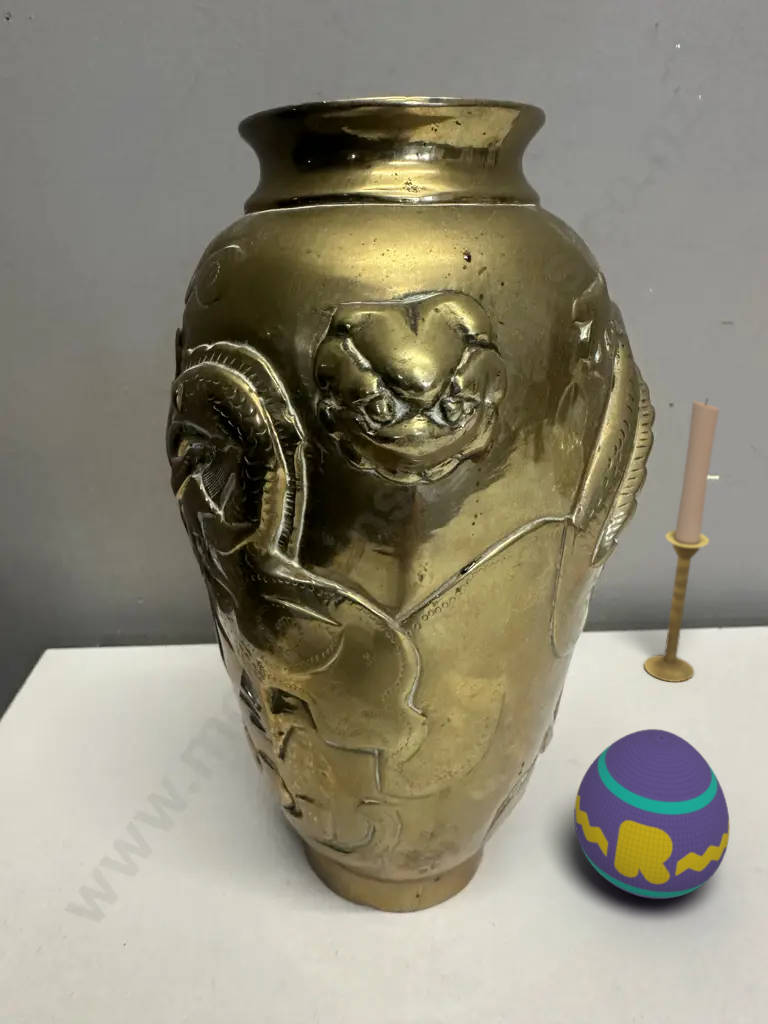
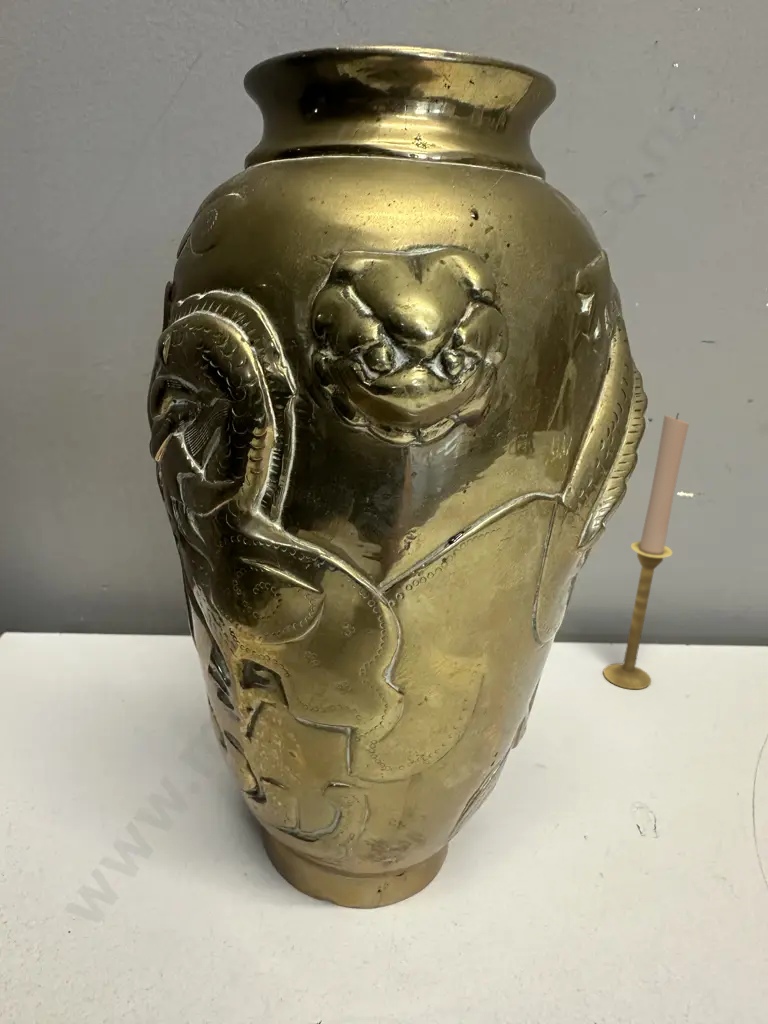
decorative egg: present [574,729,730,899] -> none [541,726,697,899]

